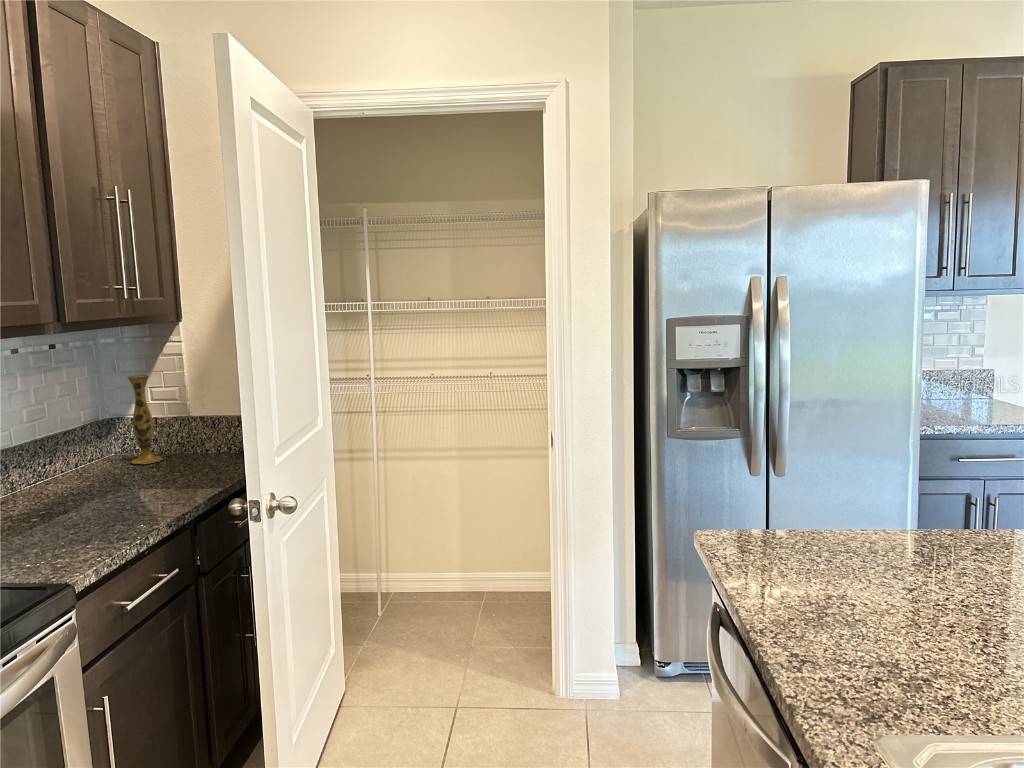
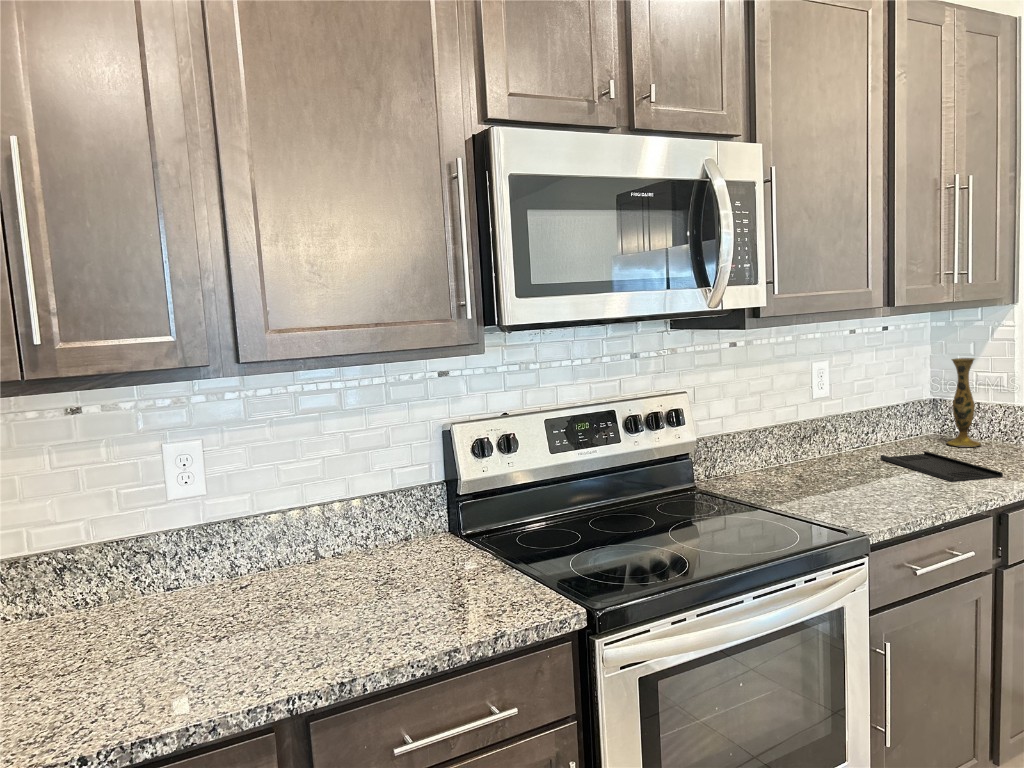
tray: none [64,475,191,502] -> present [881,451,1003,482]

